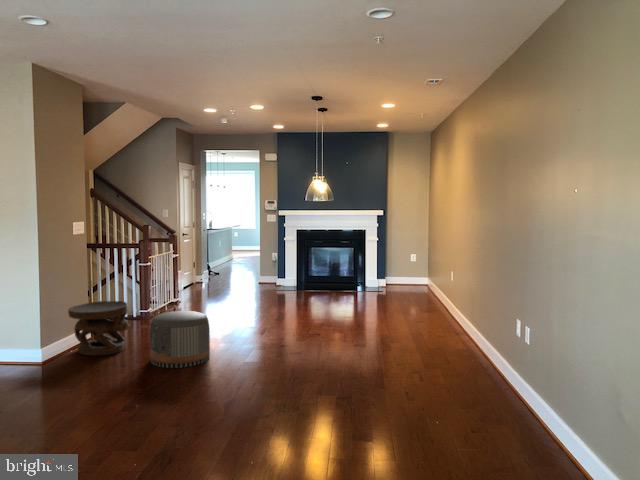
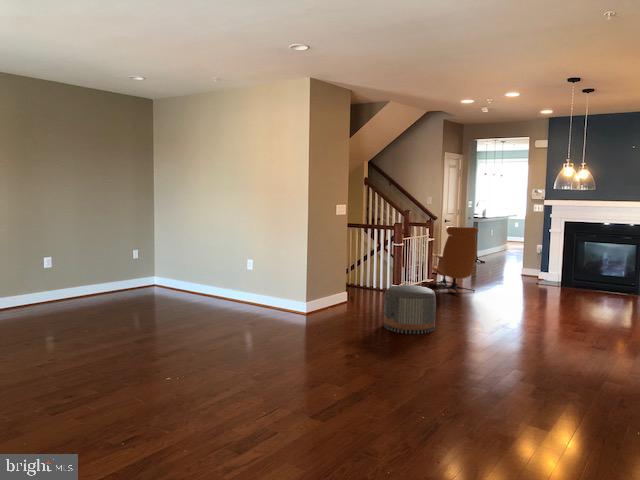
lounge chair: none [177,241,230,313] -> present [431,227,478,295]
side table: present [68,301,130,356] -> none [329,271,374,315]

